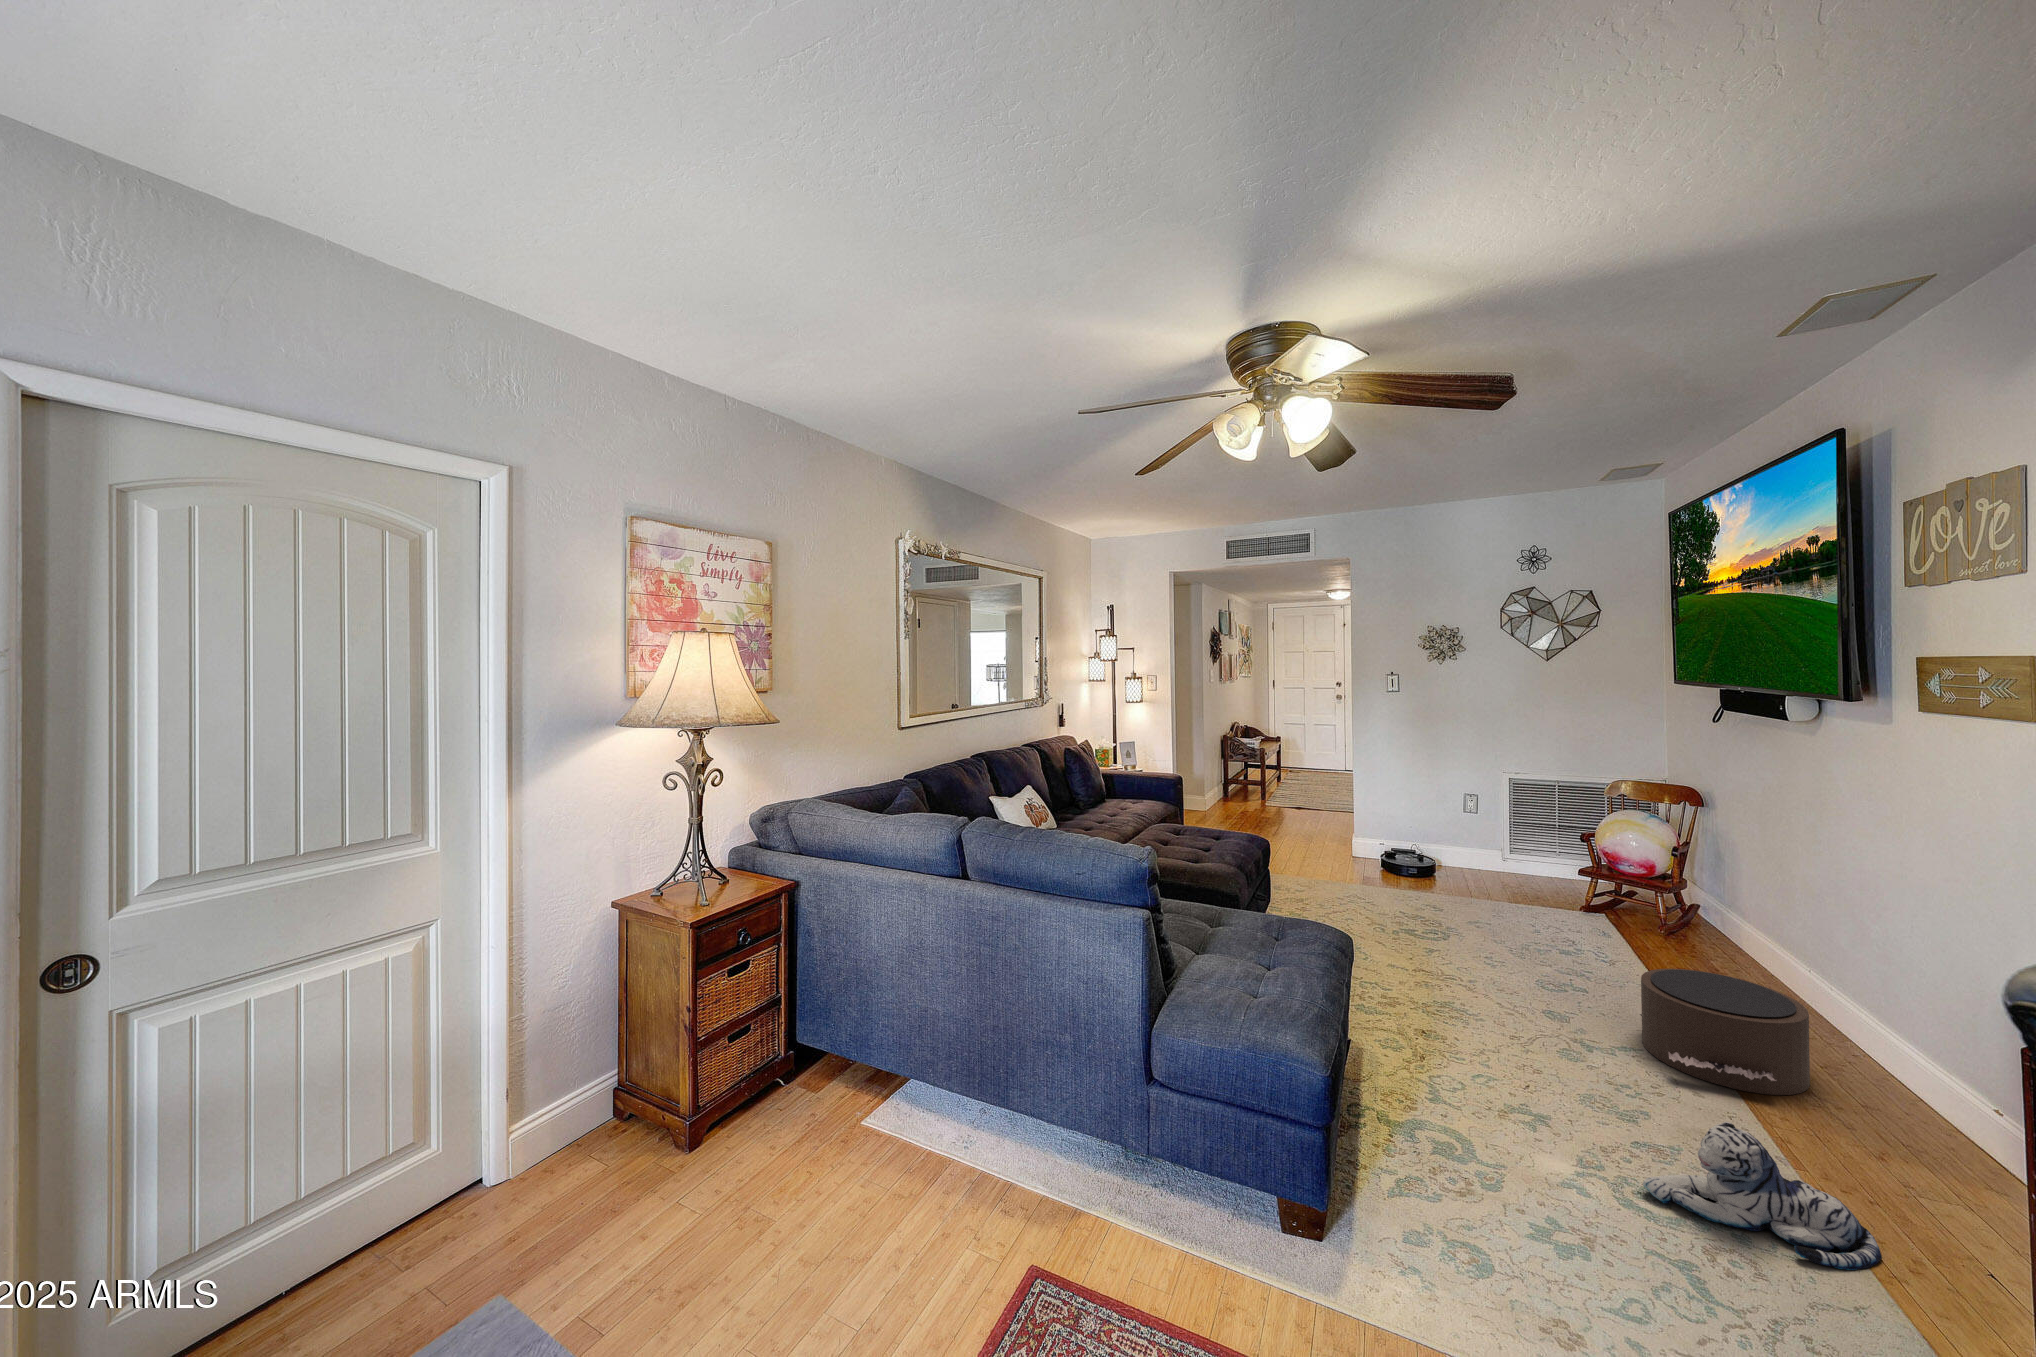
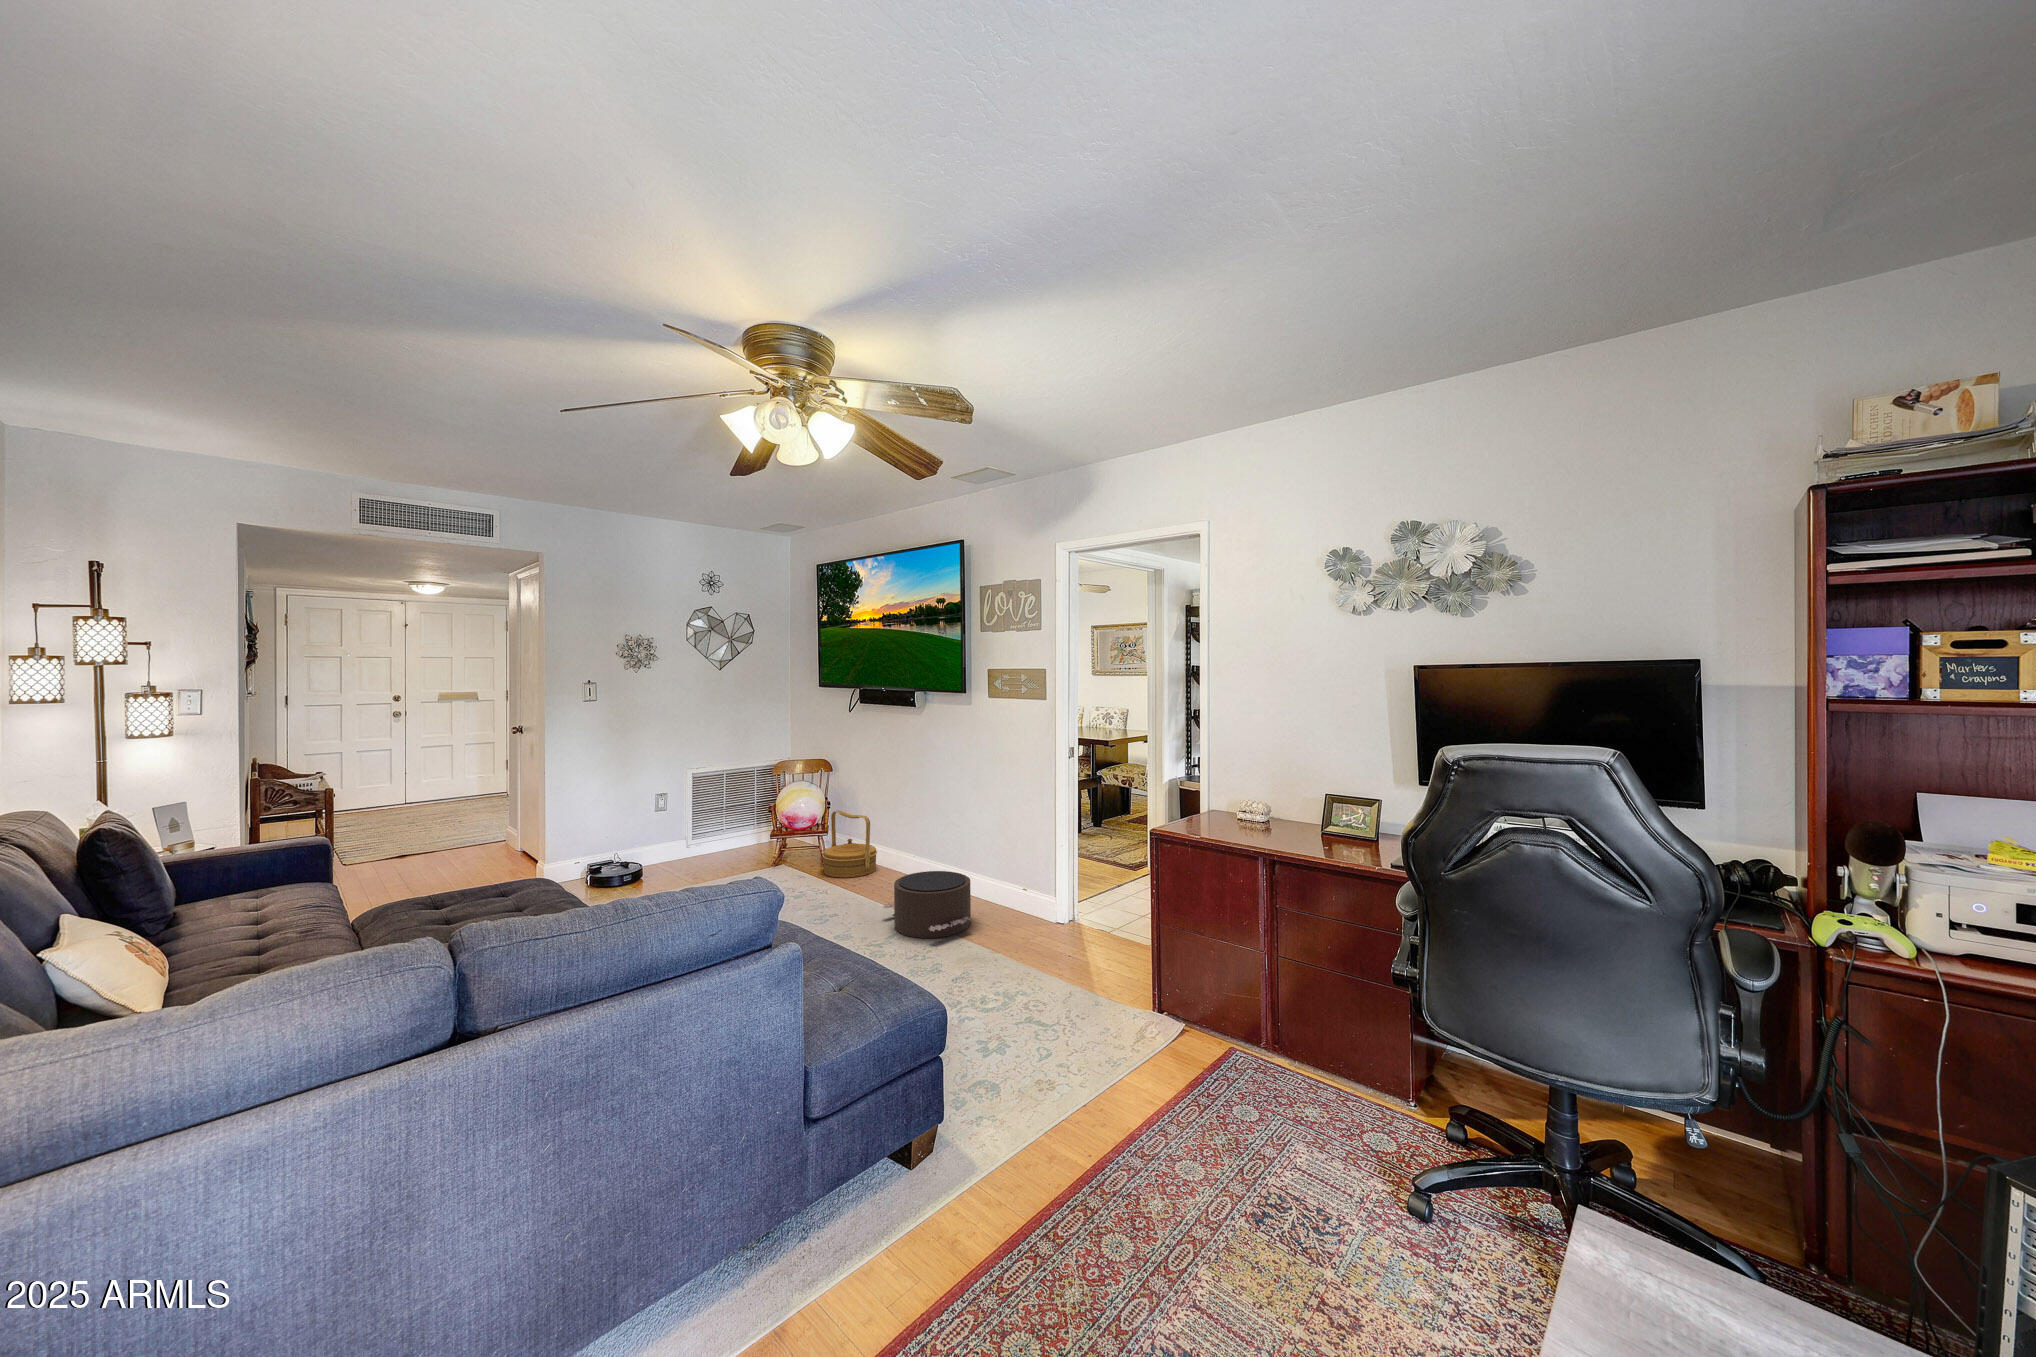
woven basket: none [1641,855,1747,960] -> present [822,810,877,878]
plush toy: present [1643,1121,1882,1270] -> none [990,937,1065,1002]

